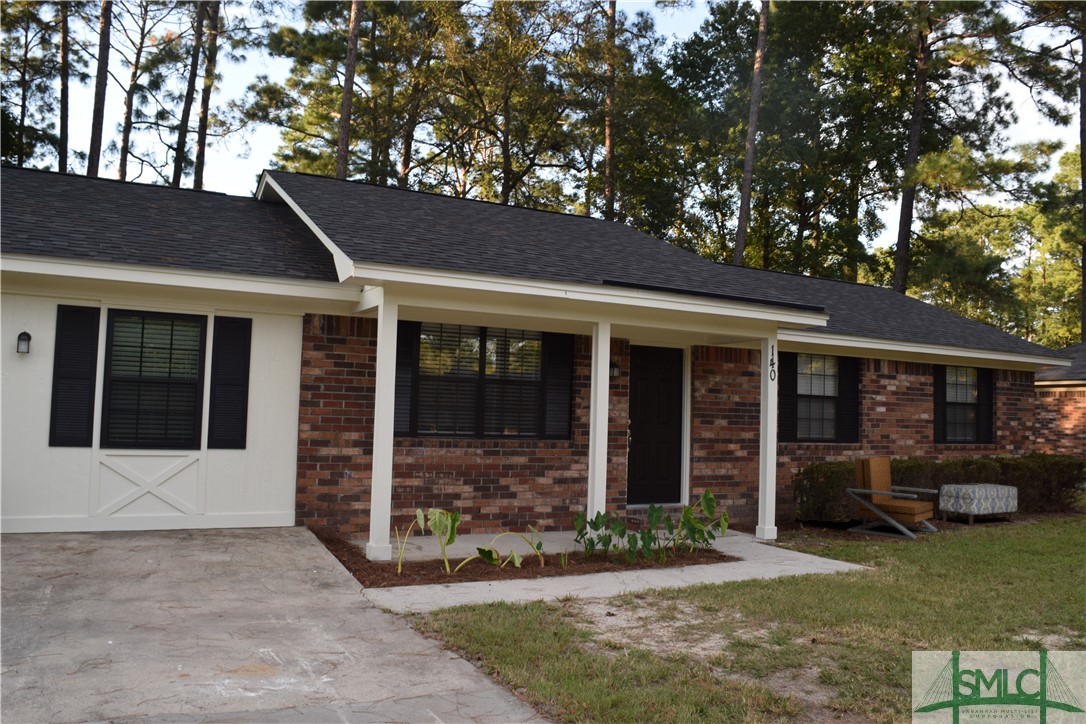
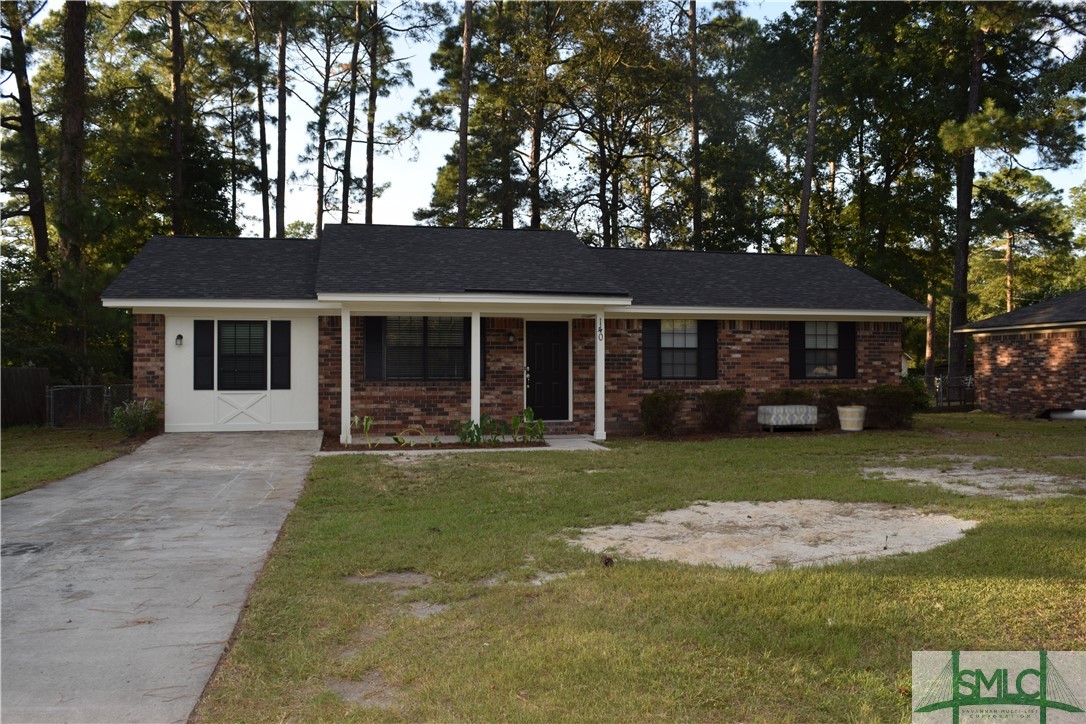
lounge chair: present [846,457,938,539] -> none [661,387,729,438]
wooden bucket: none [1021,484,1065,520] -> present [837,406,867,431]

